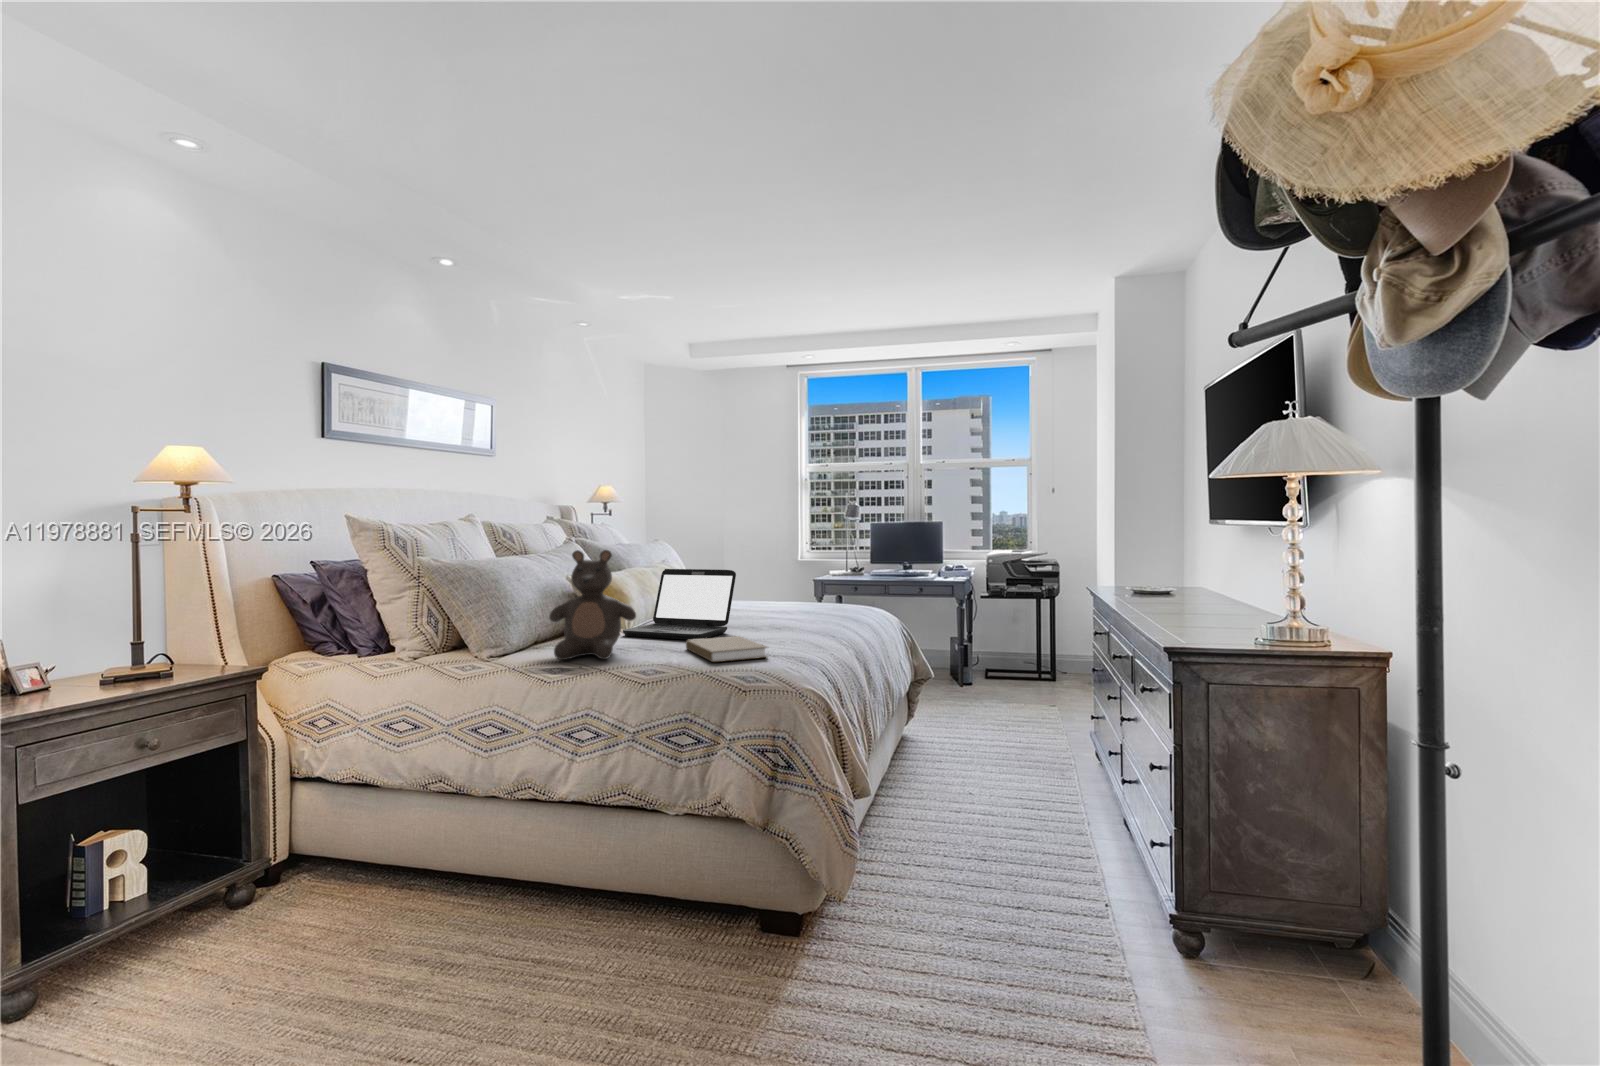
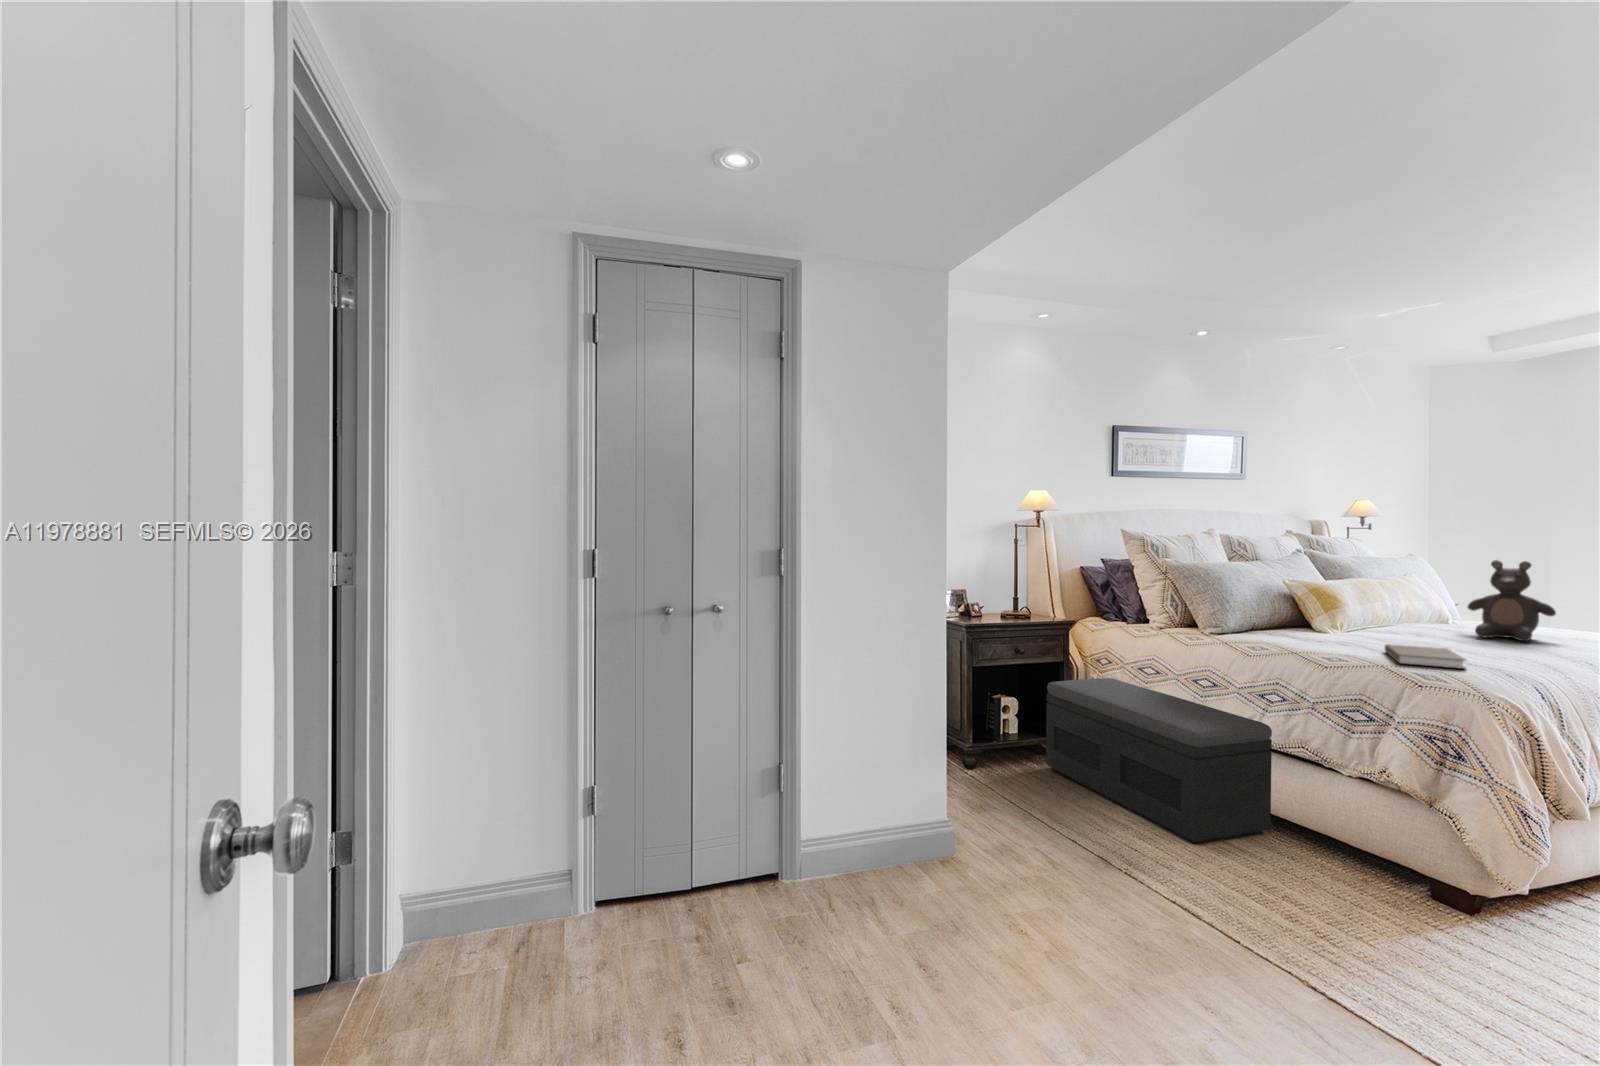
teddy bear: present [549,550,636,660] -> present [1468,560,1556,641]
laptop: present [623,569,736,640] -> none [1332,583,1463,647]
storage bench: none [213,752,588,1002] -> present [1046,678,1272,844]

